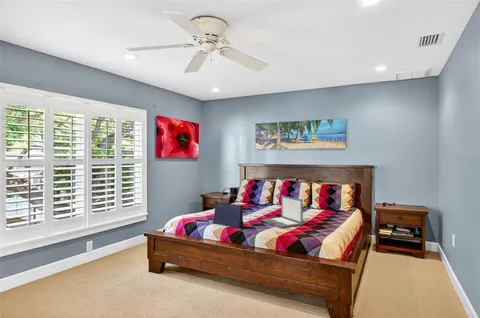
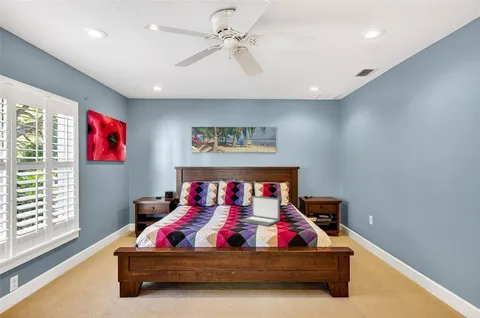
tote bag: present [213,188,244,227] -> none [199,191,235,231]

